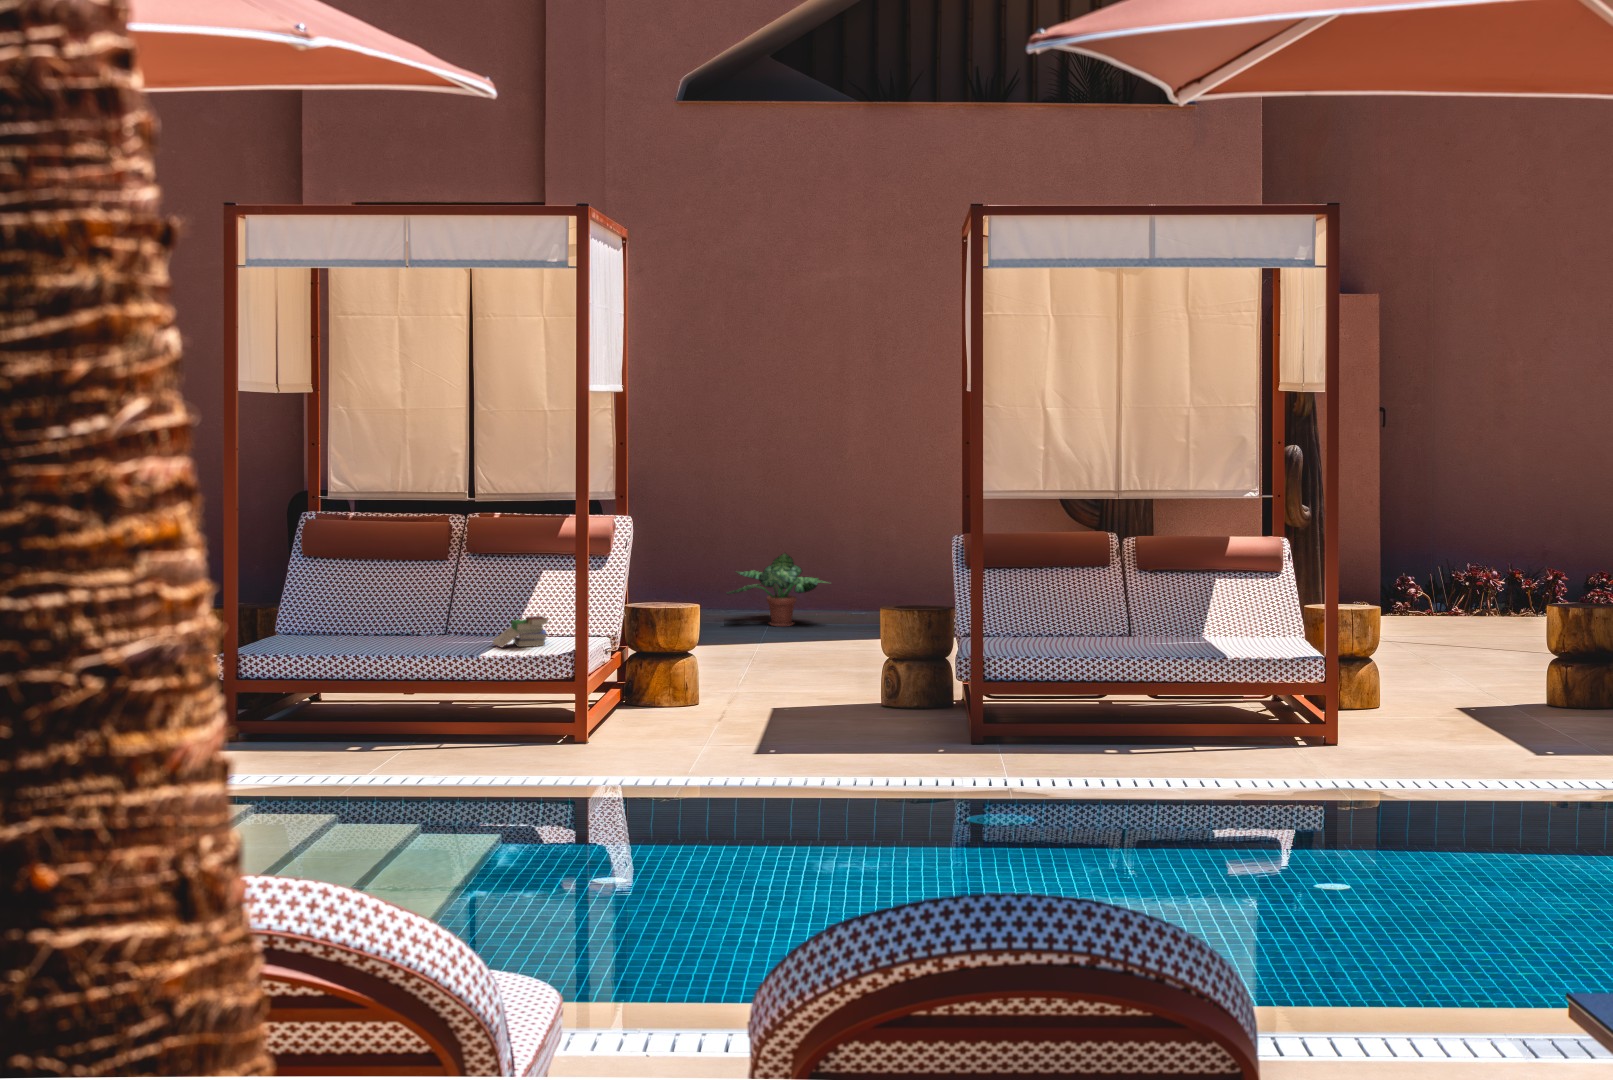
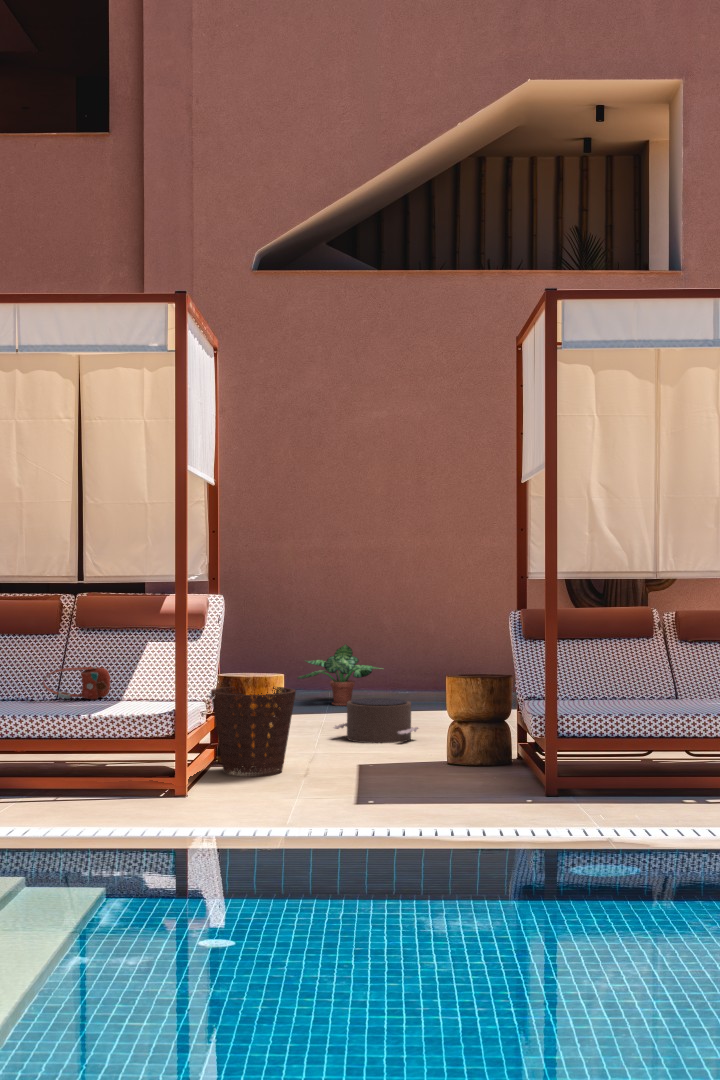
handbag: none [431,597,505,634] -> present [43,666,110,700]
book: present [493,616,548,647] -> none [98,680,150,710]
basket: none [615,618,709,719] -> present [211,686,296,777]
pouf: none [758,626,858,678] -> present [333,698,418,743]

